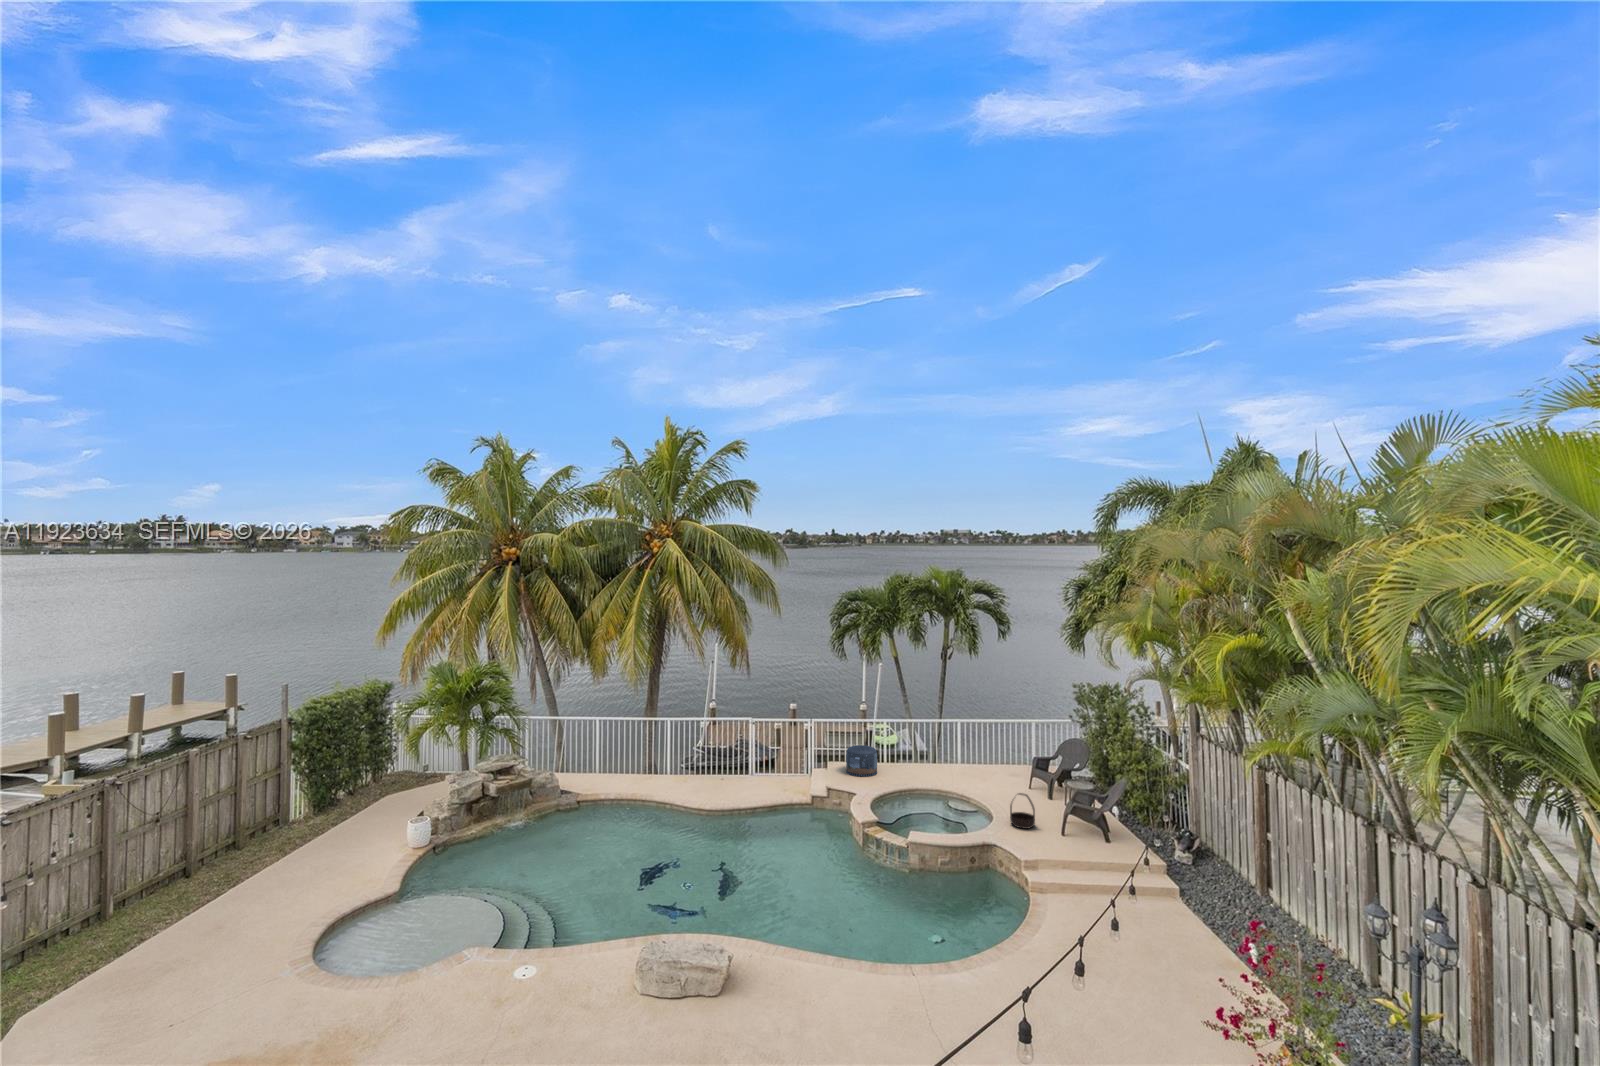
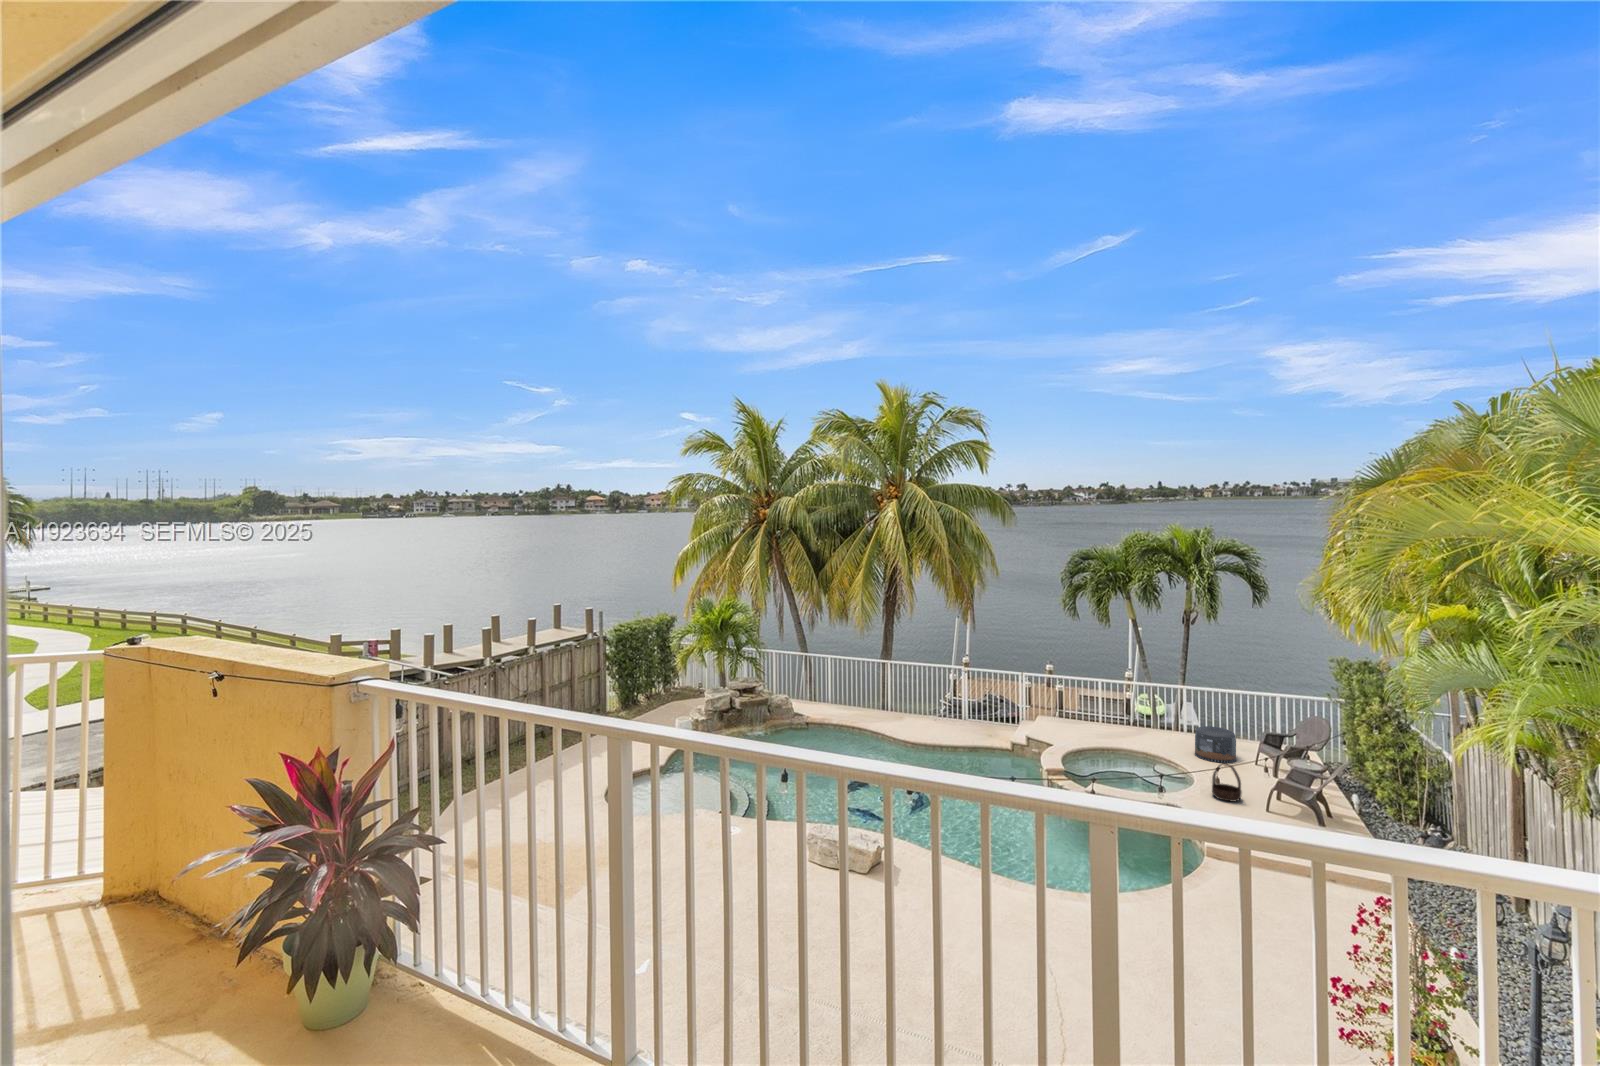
pouf: present [846,745,877,777] -> present [1195,726,1236,763]

